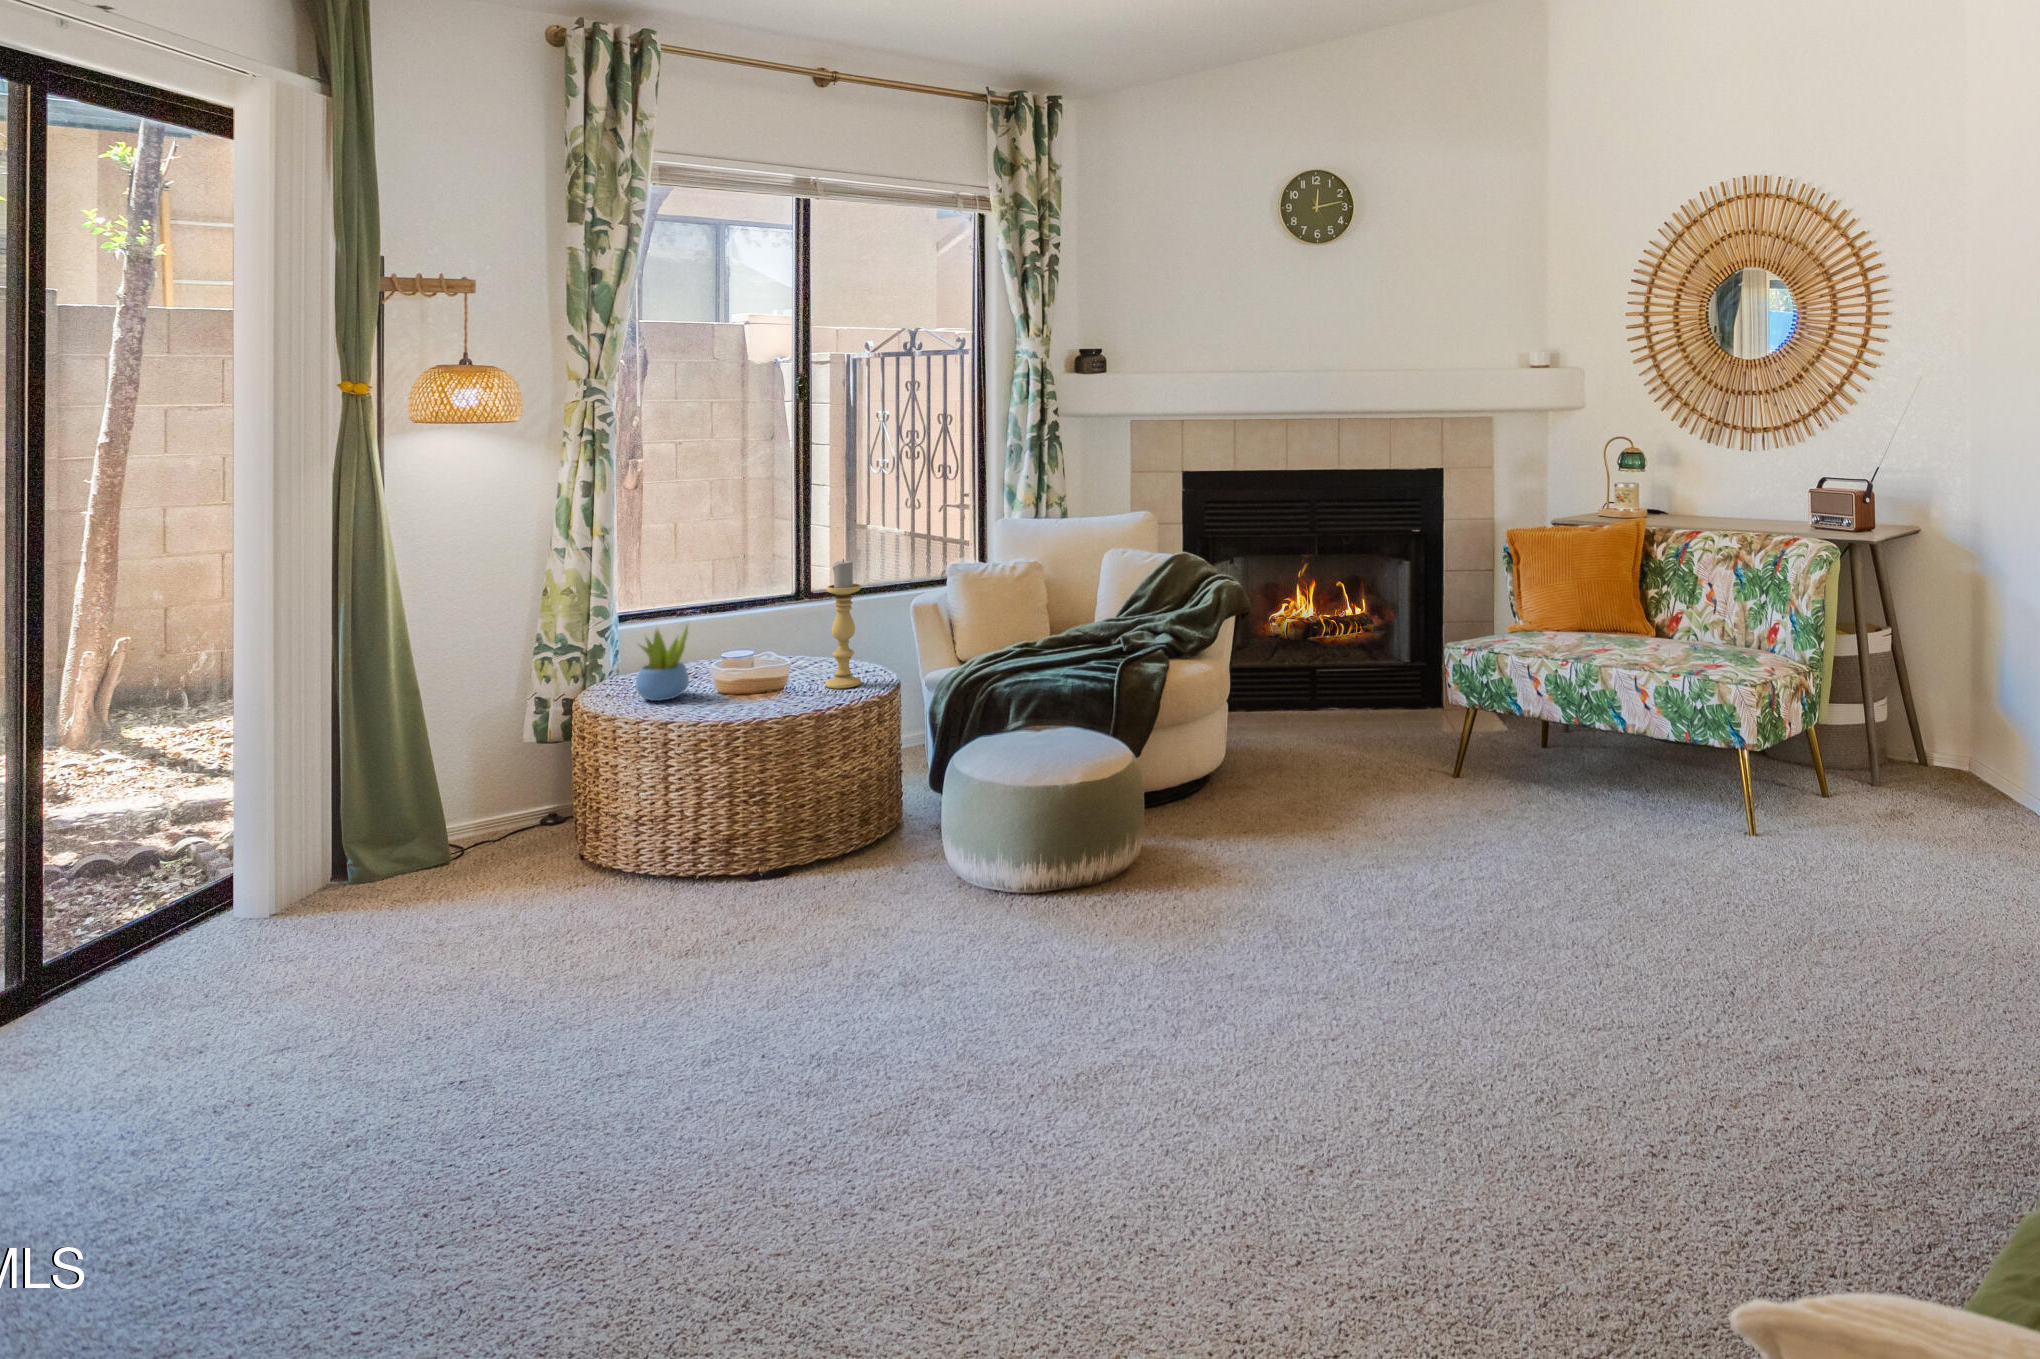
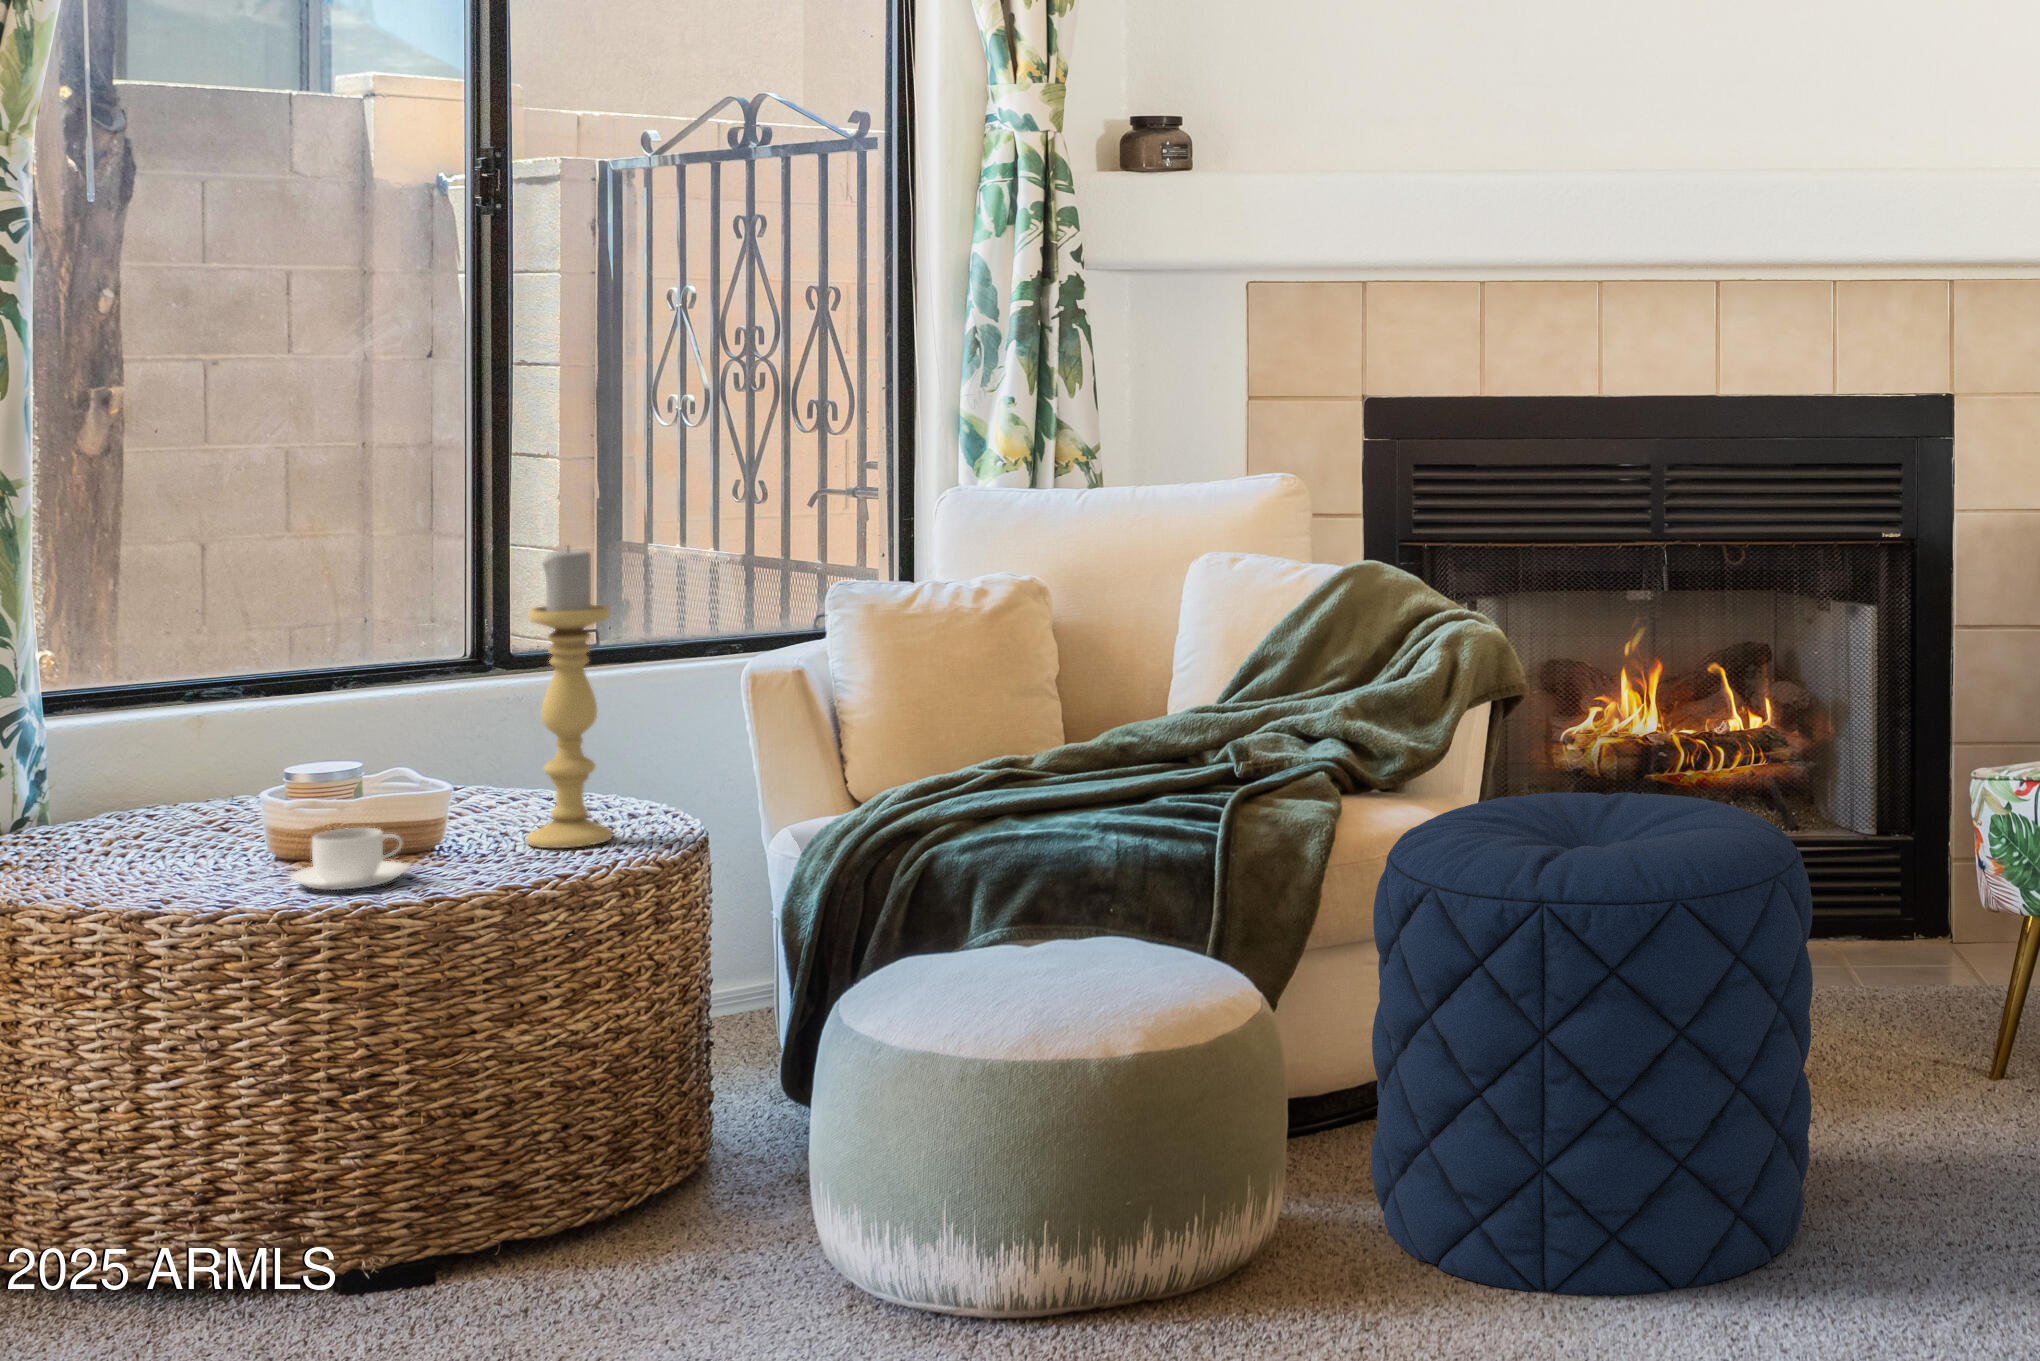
succulent plant: present [636,626,689,701] -> none [67,684,198,870]
pouf: none [1183,661,1367,879] -> present [1371,792,1813,1296]
coffee cup: none [730,682,779,710] -> present [290,828,409,890]

